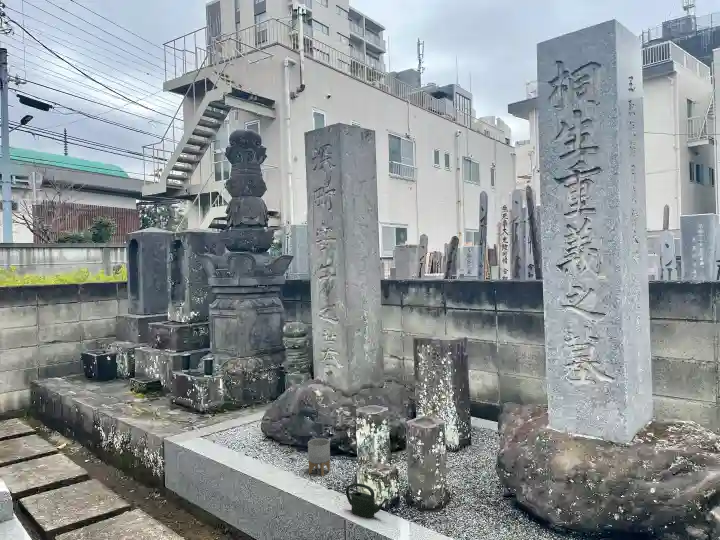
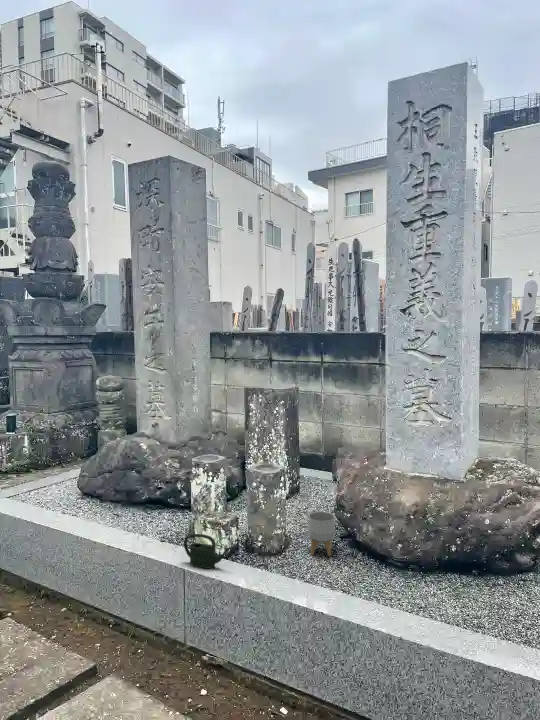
planter: present [308,439,330,476] -> present [308,512,335,557]

